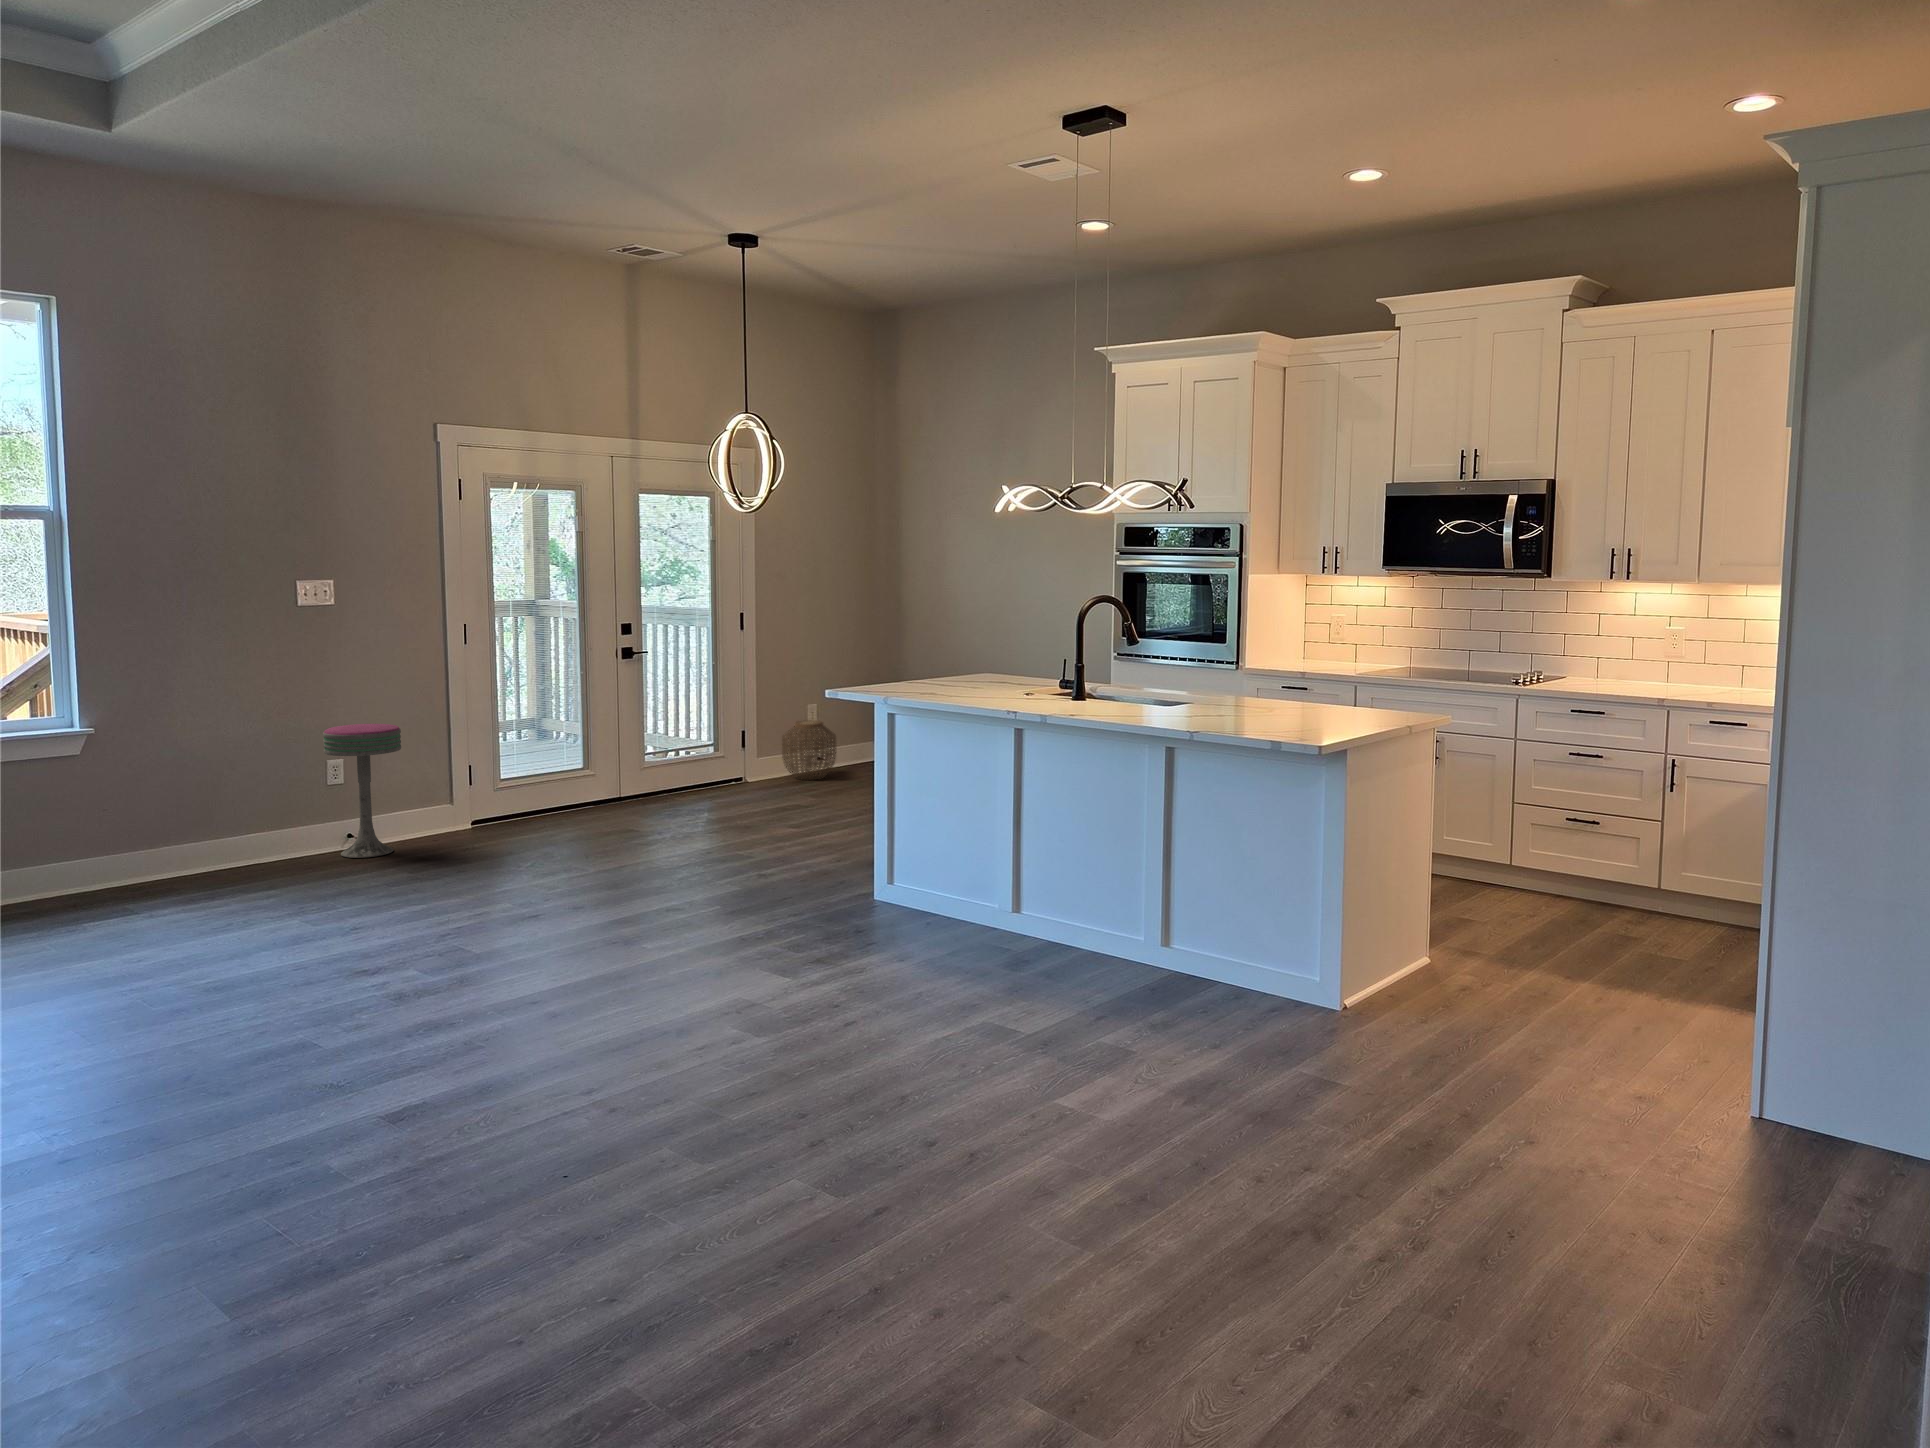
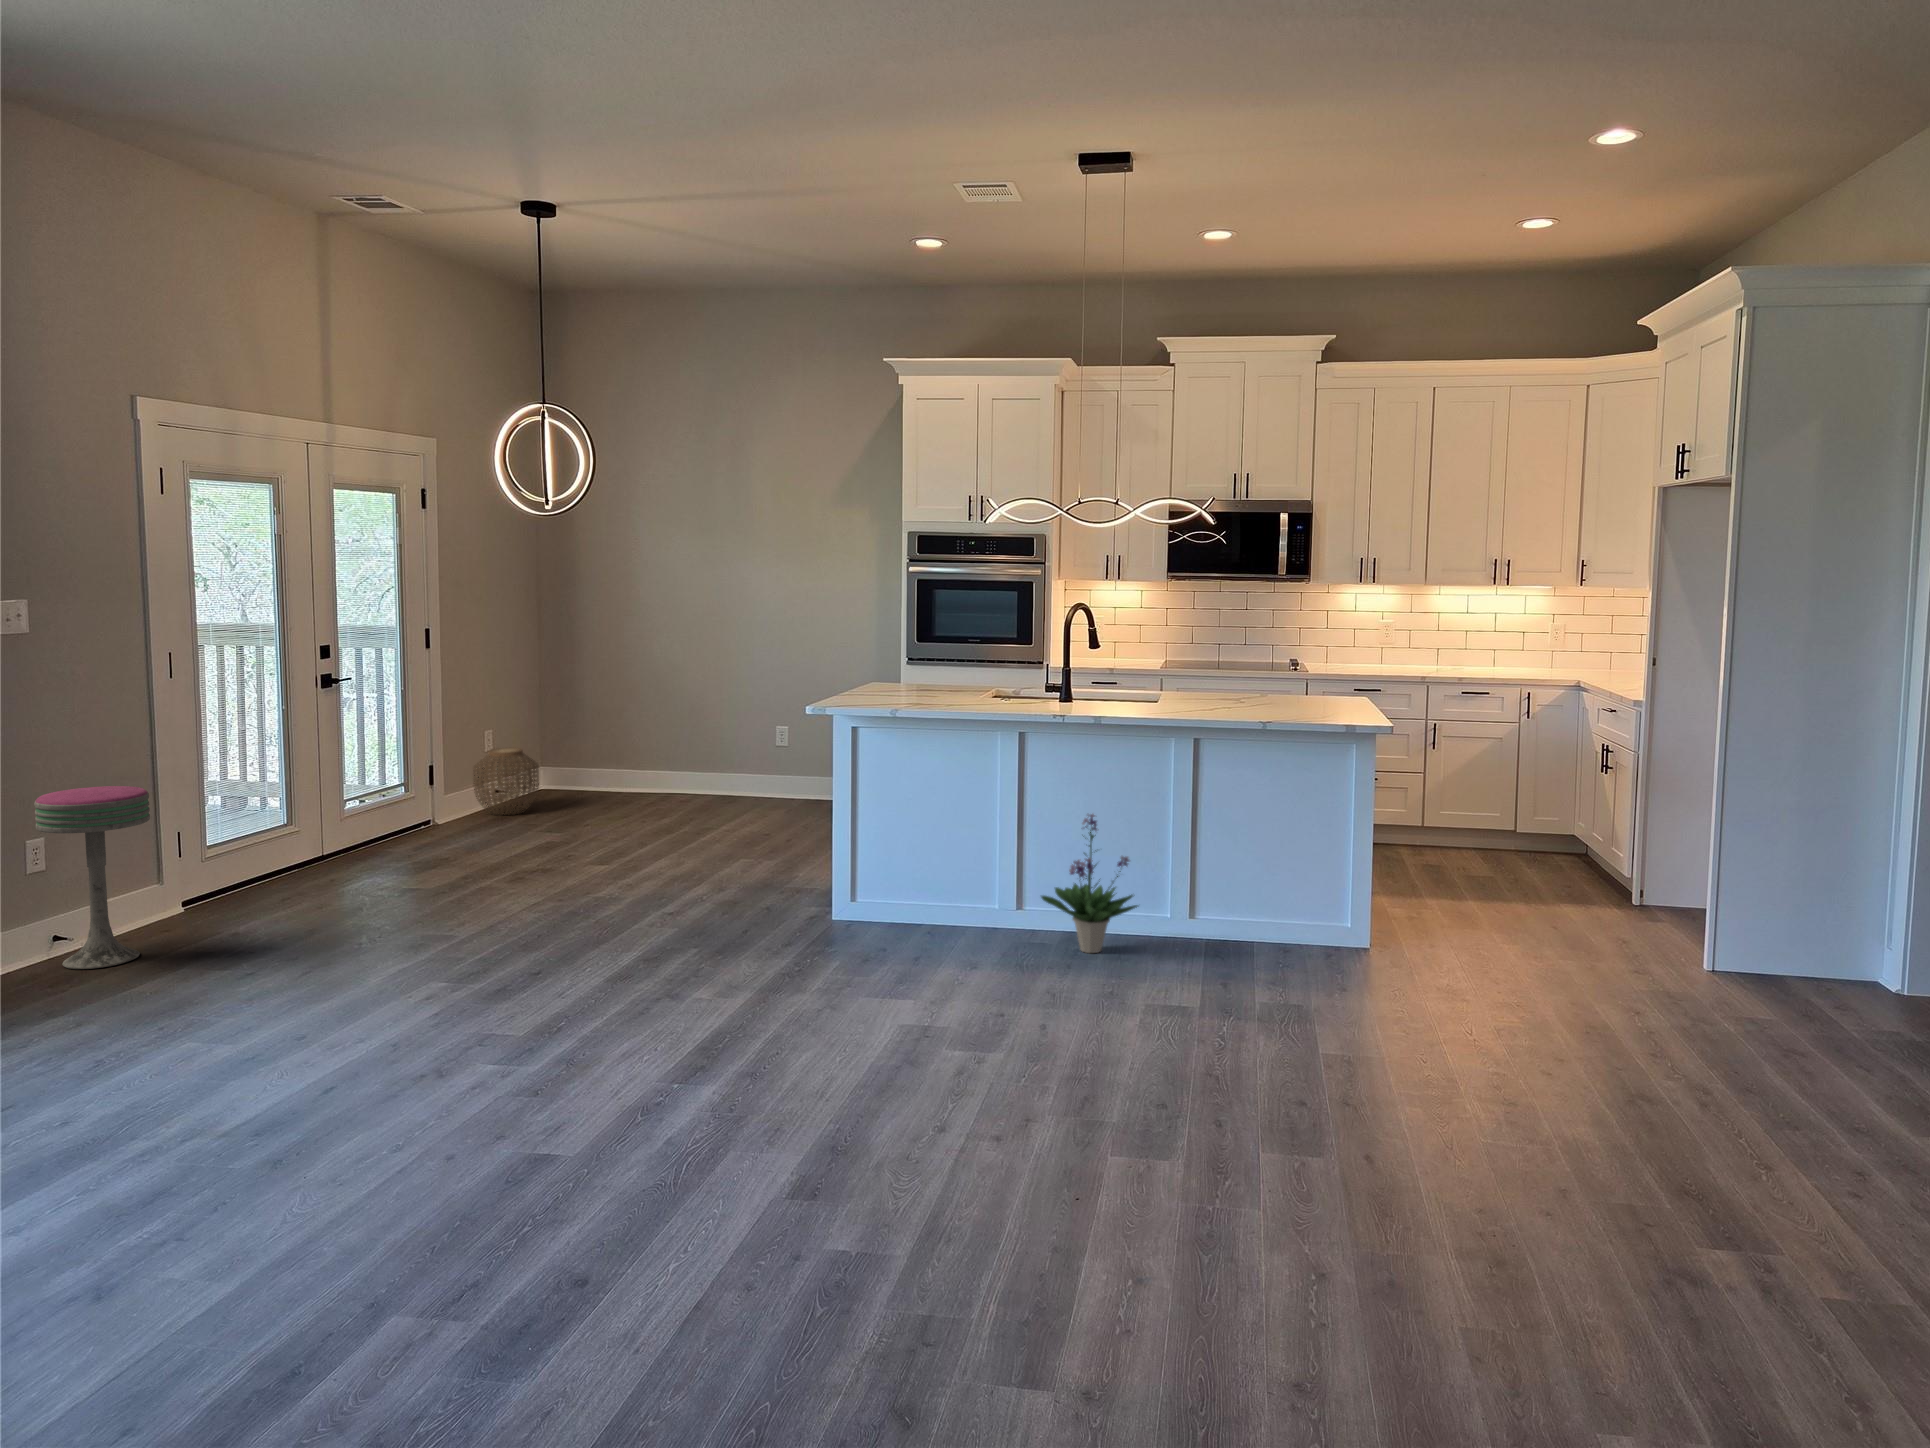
potted plant: none [986,819,1090,967] -> present [1041,814,1137,953]

